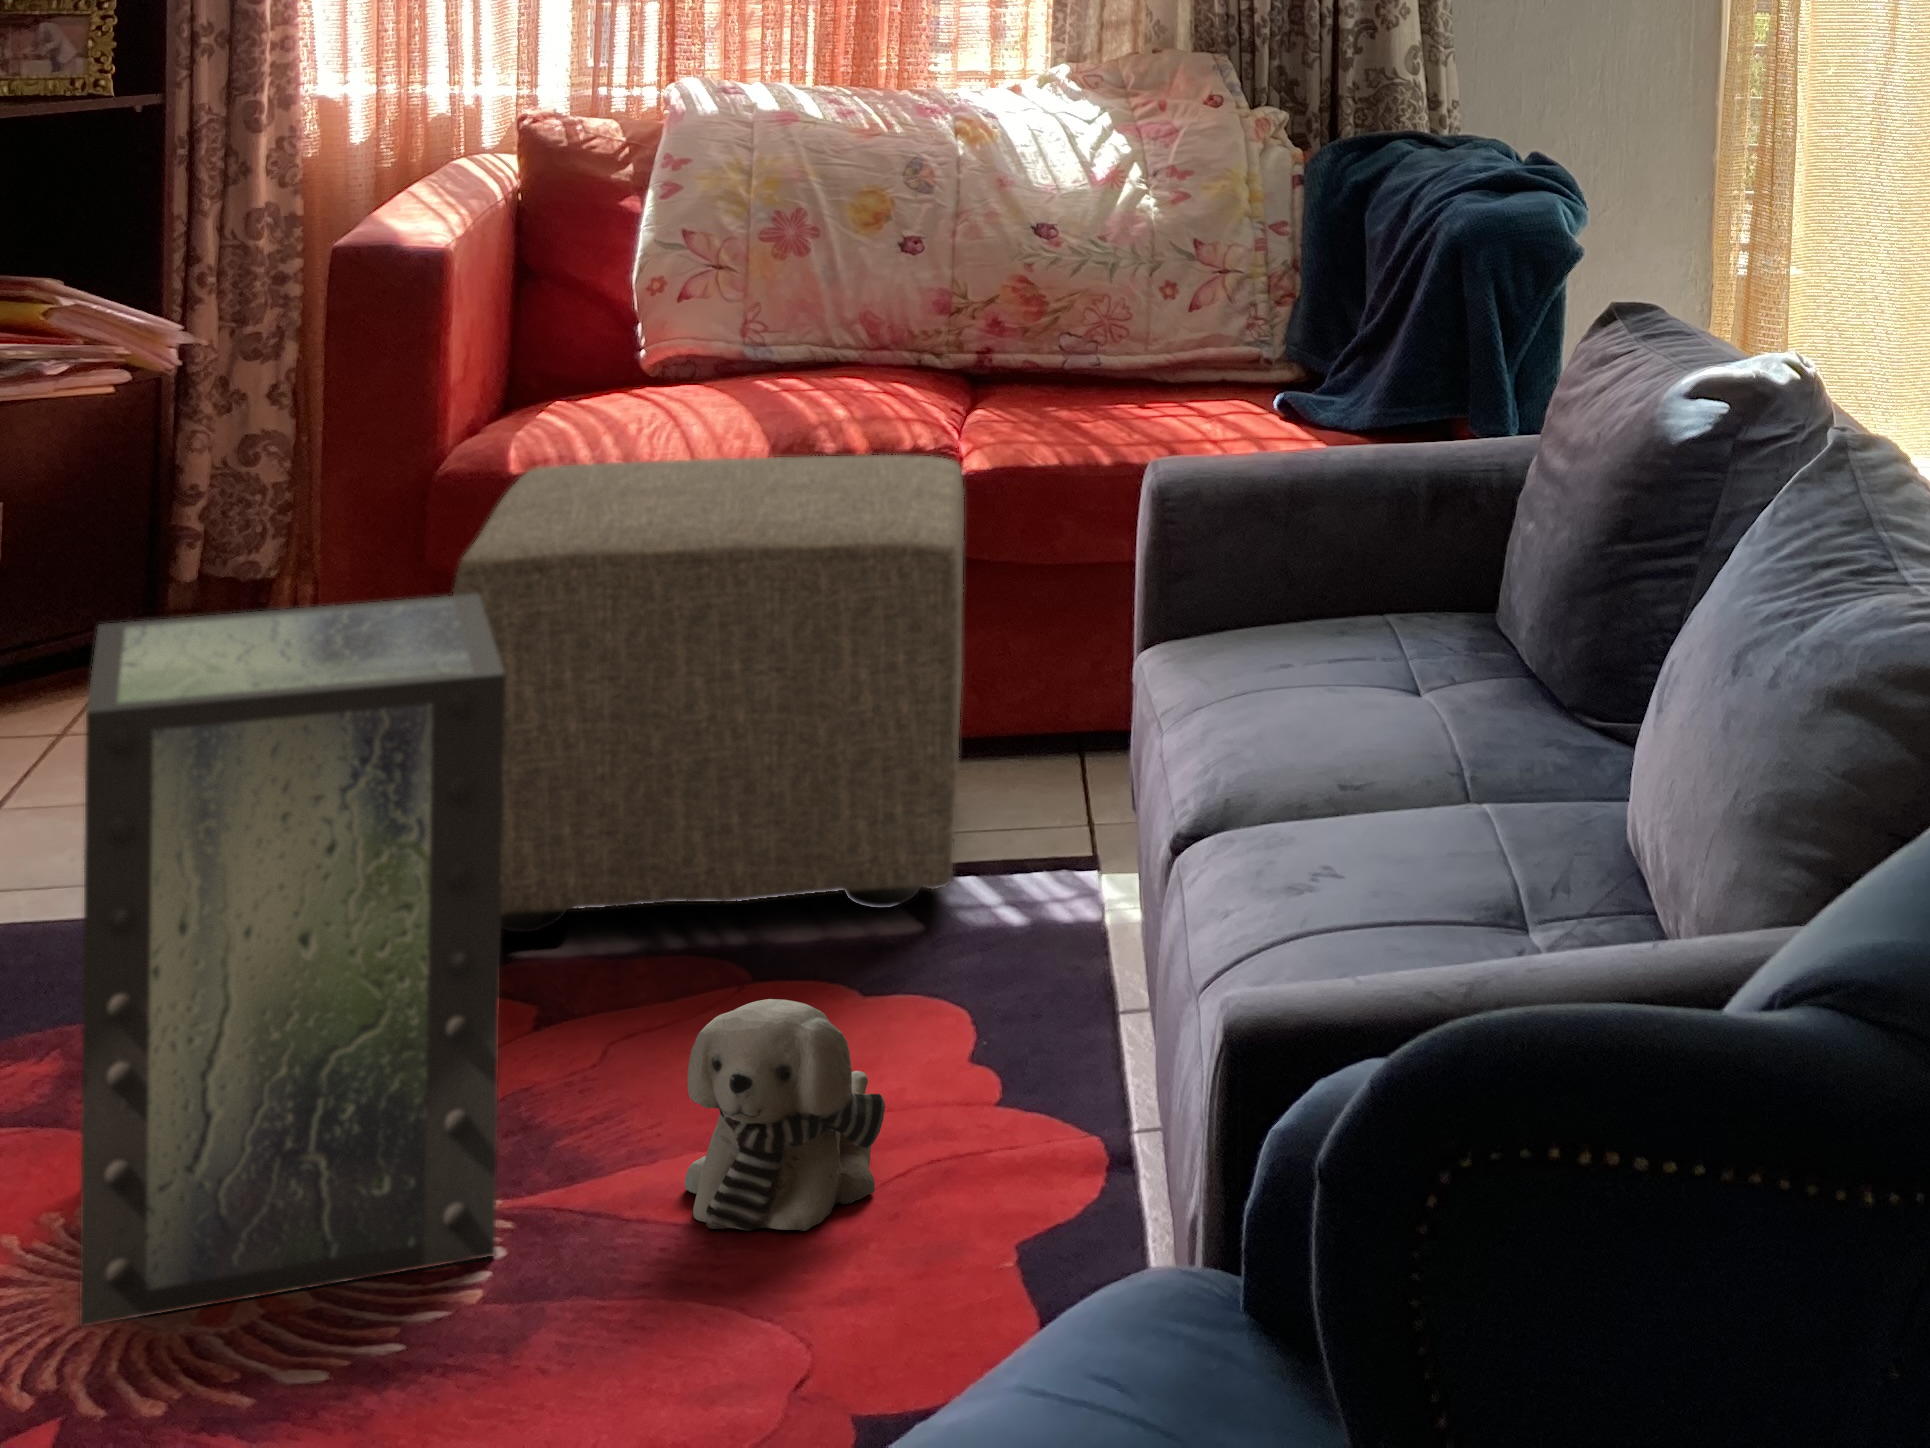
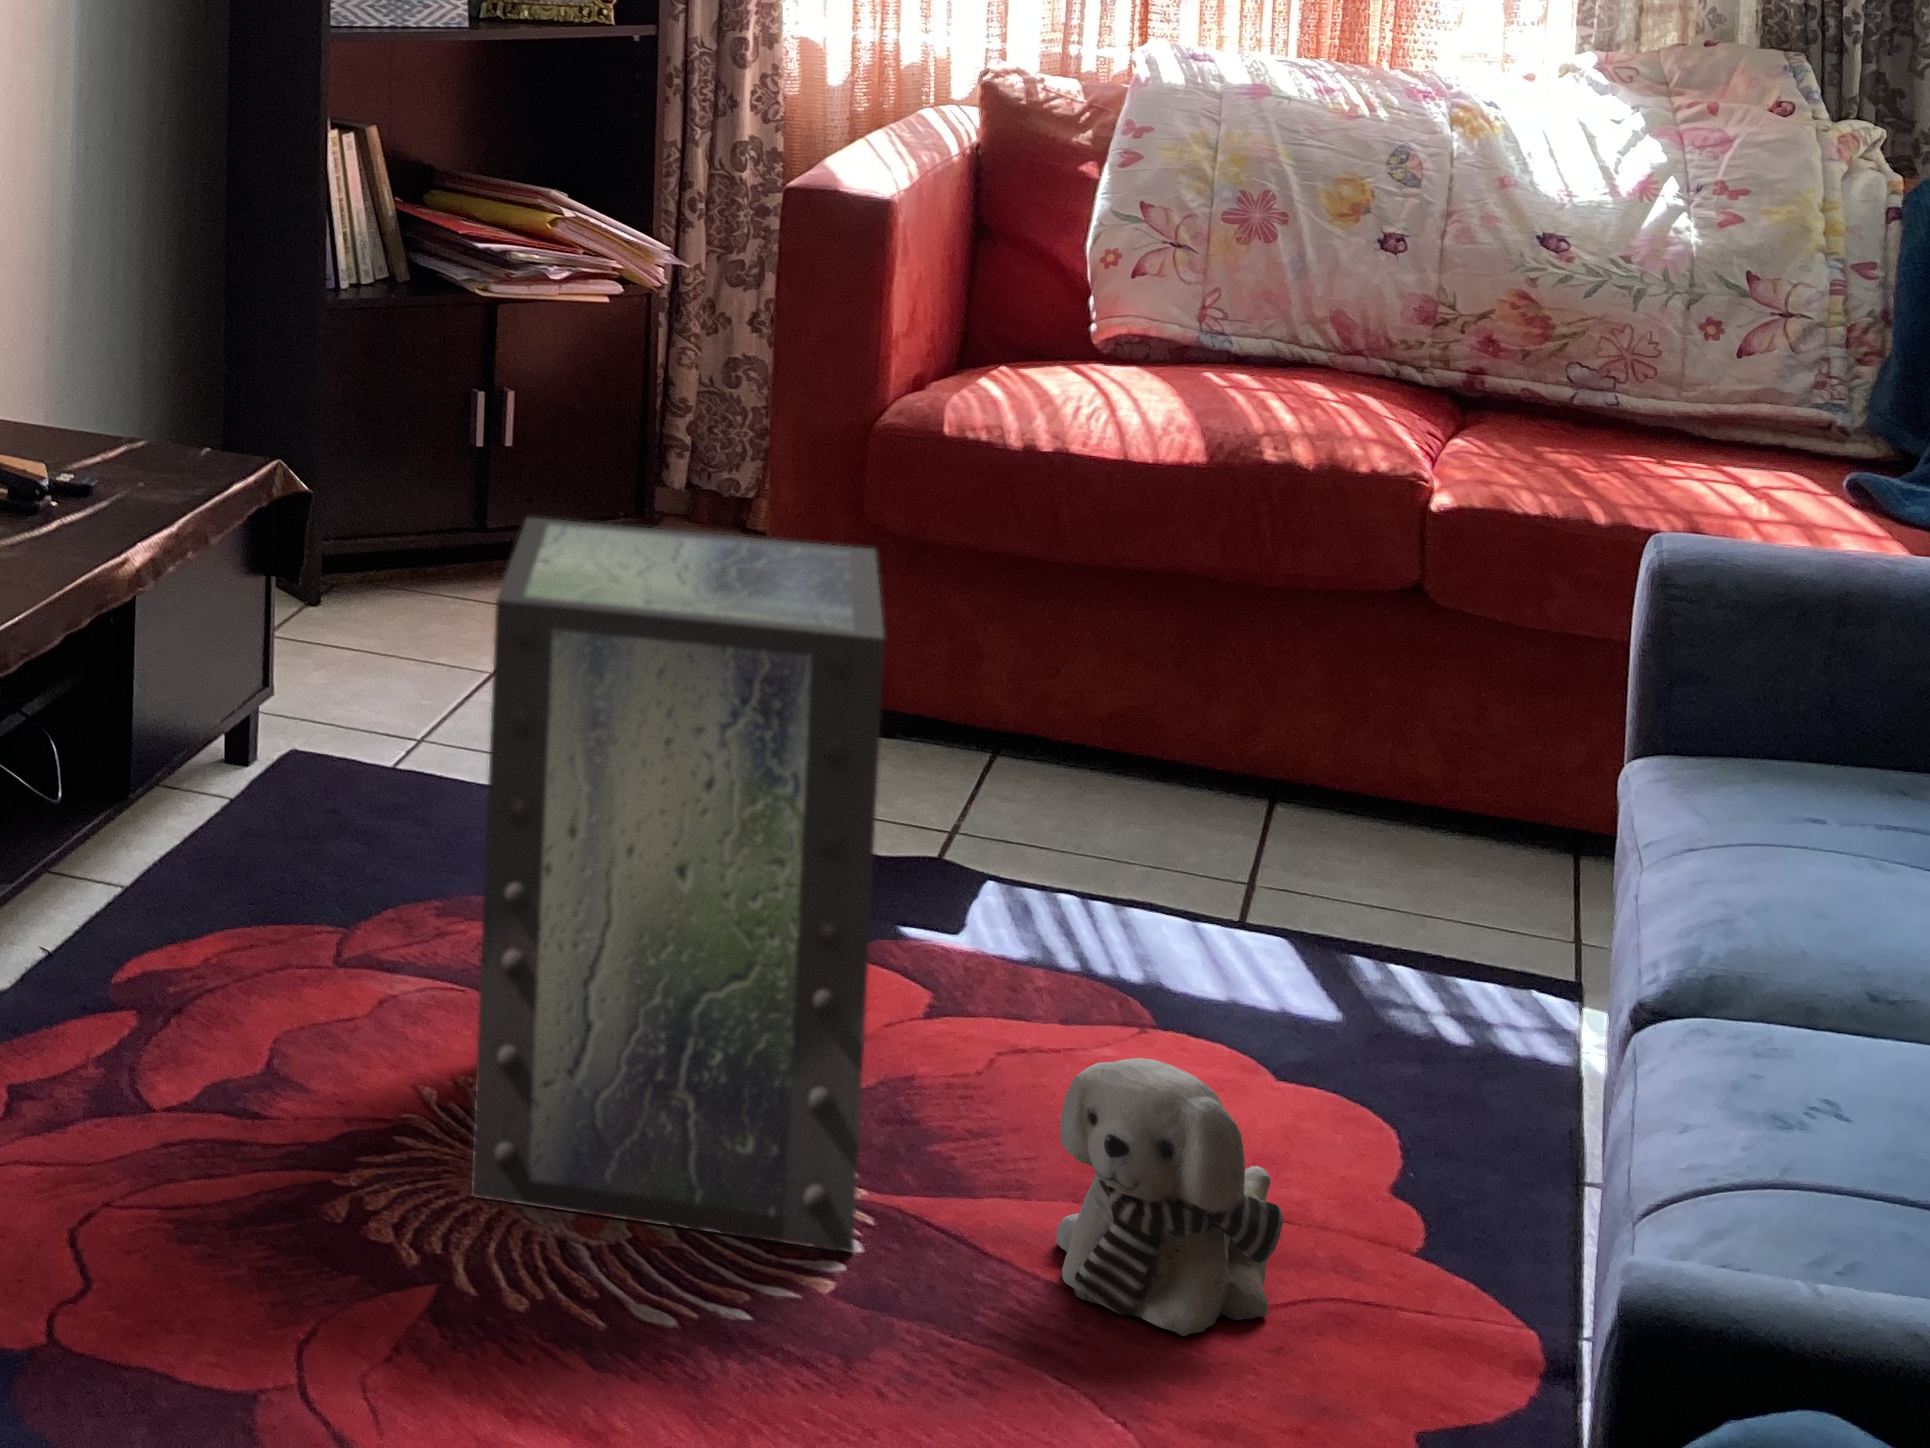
ottoman: present [453,455,964,932] -> none [855,430,1431,984]

